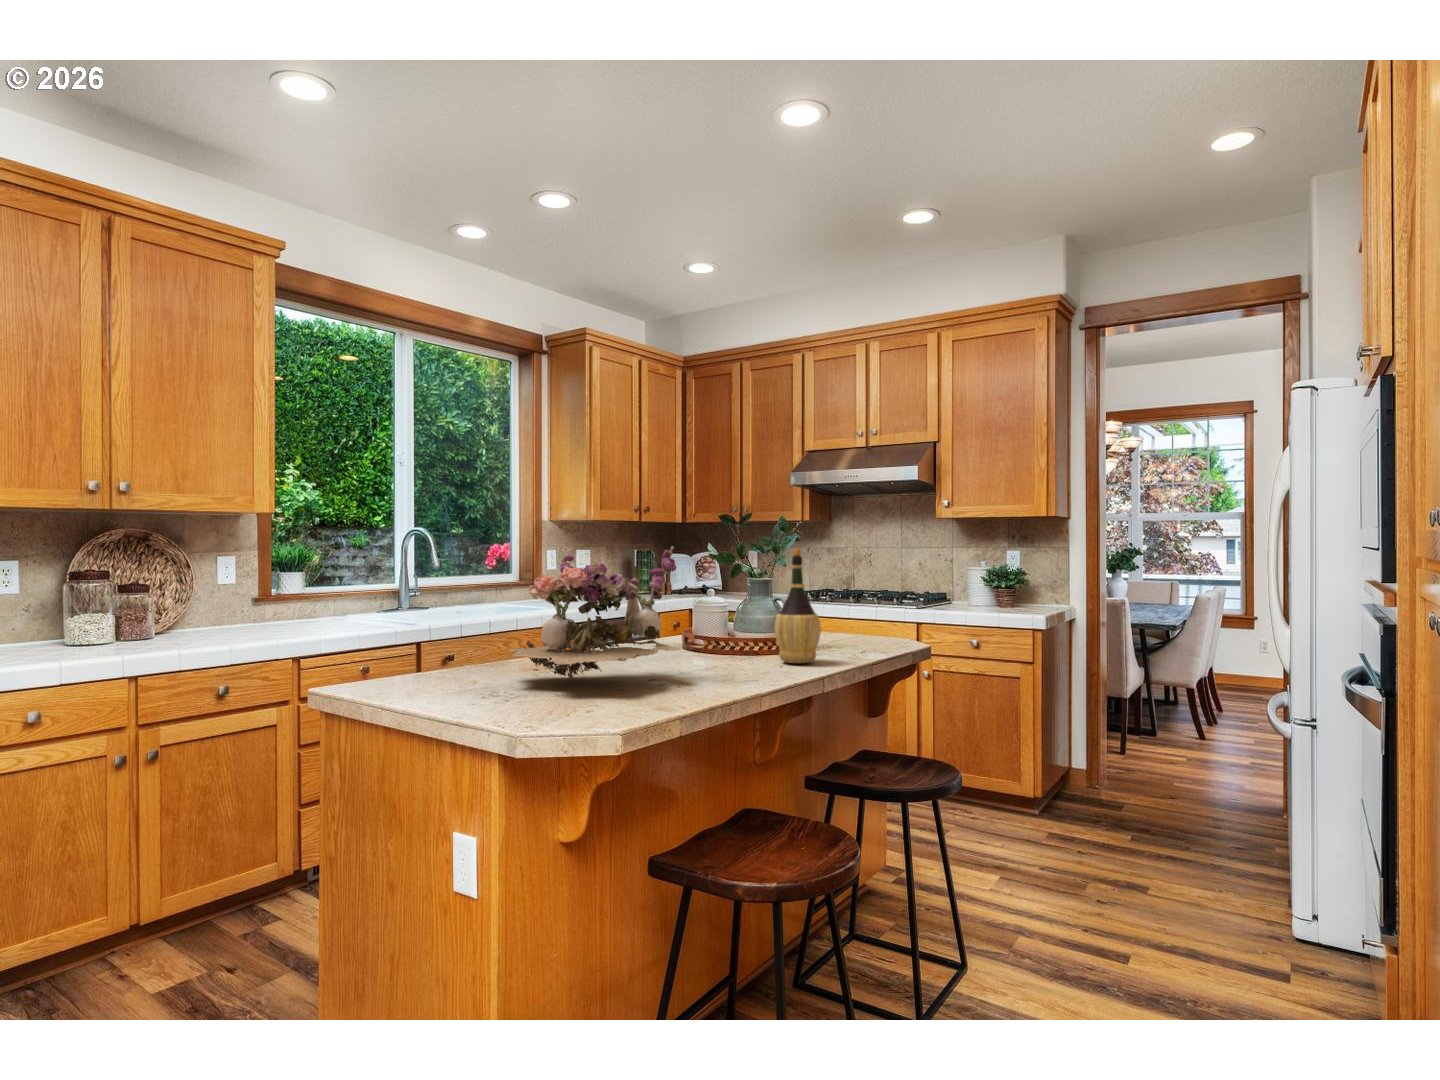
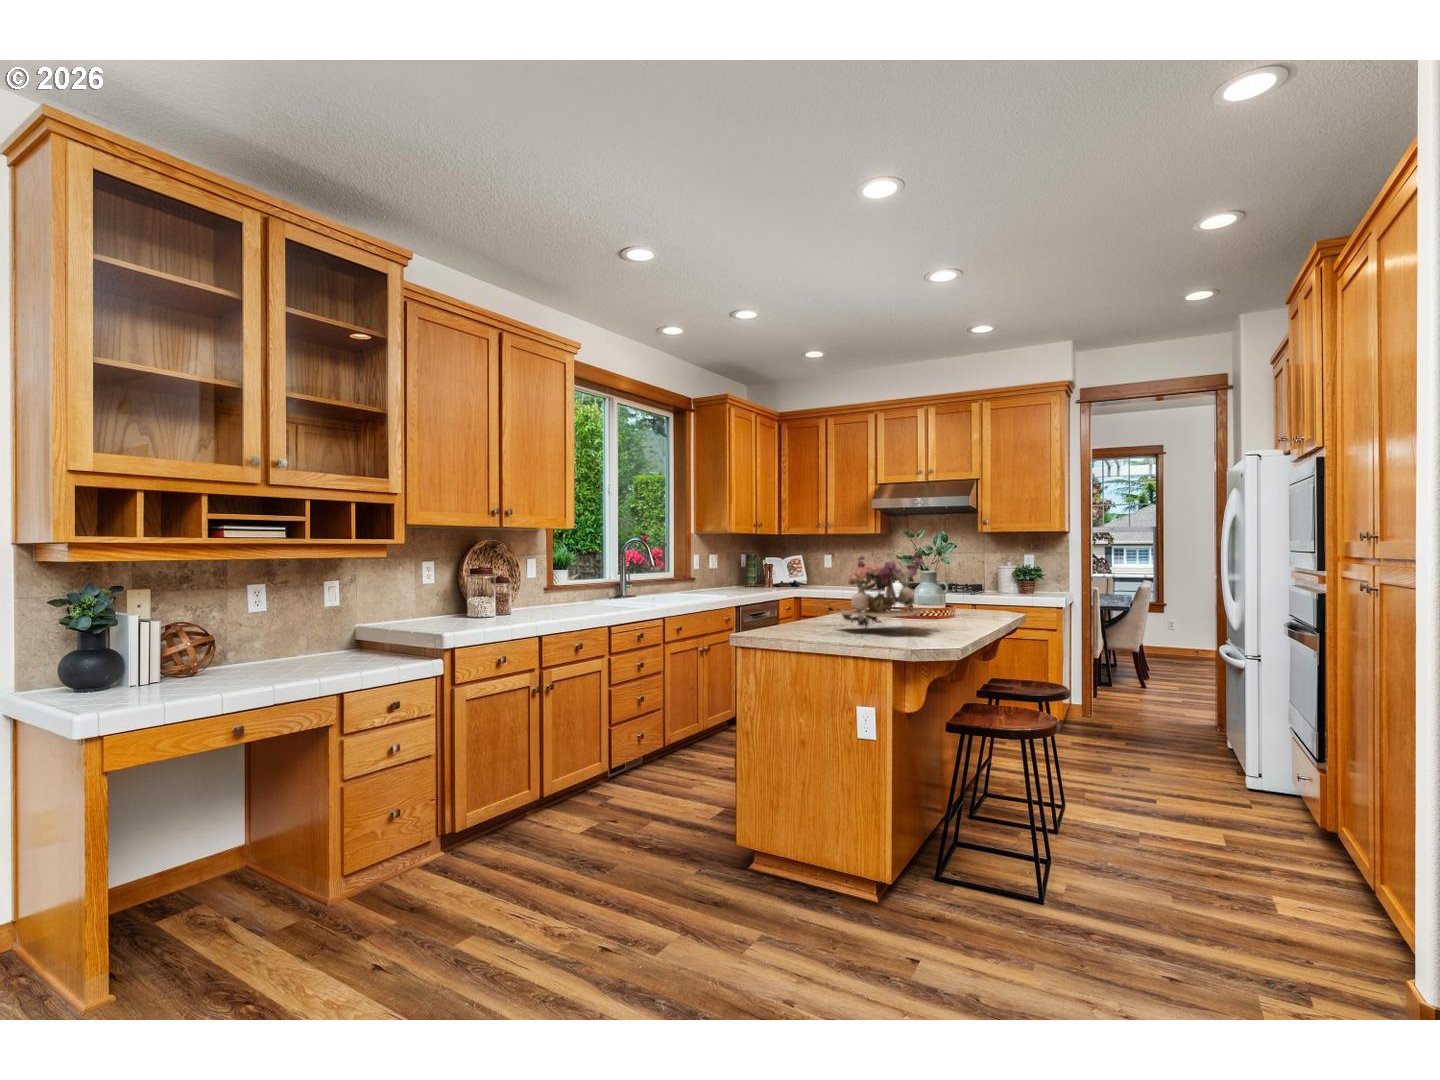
wine bottle: present [774,549,821,663] -> none [957,552,987,621]

